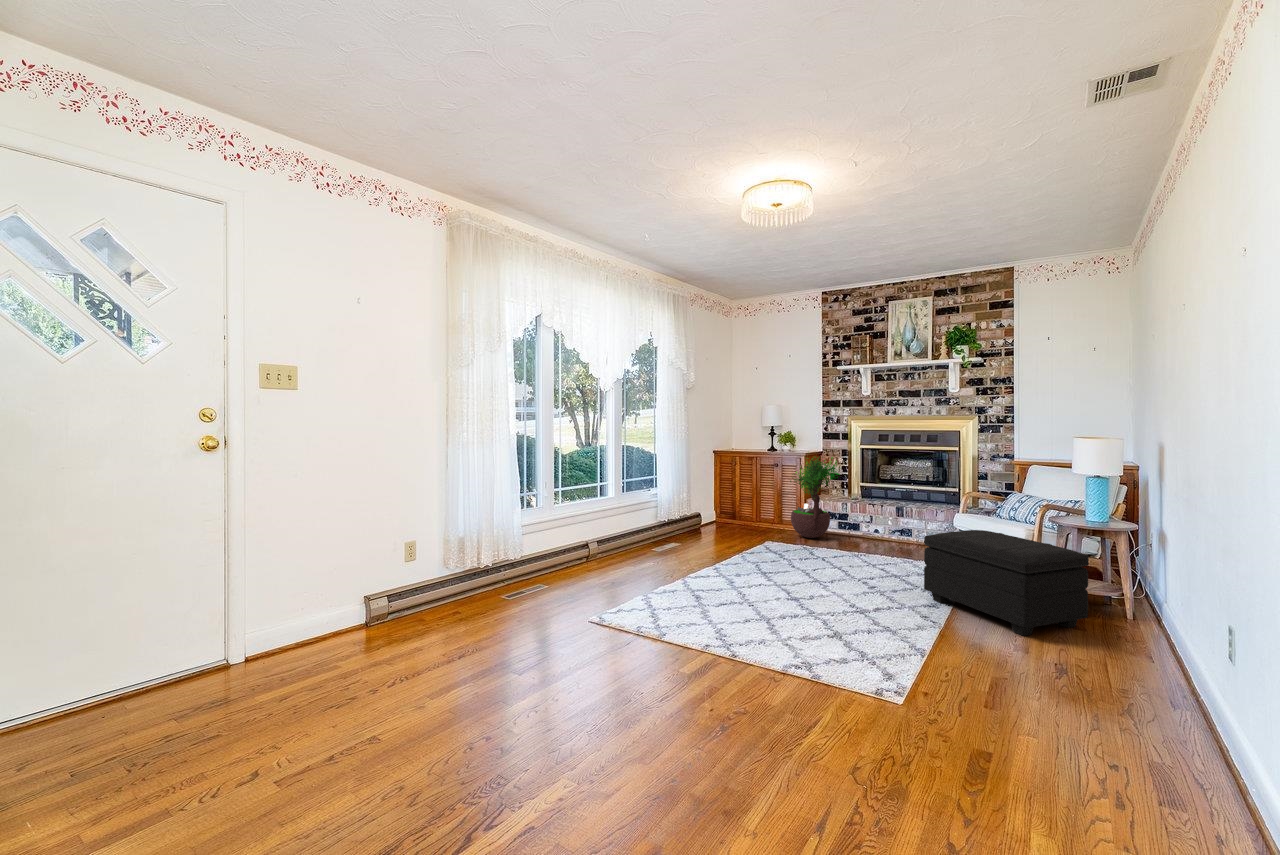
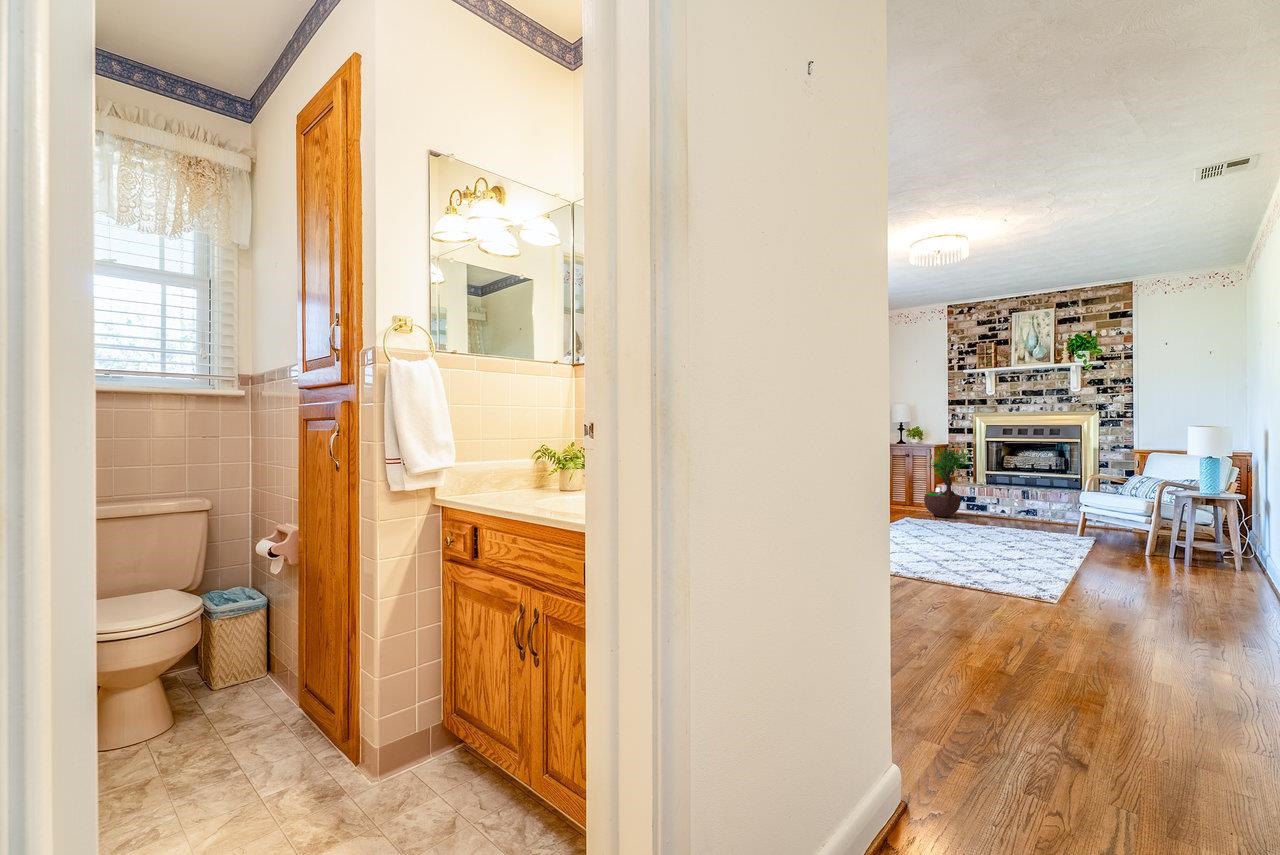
footstool: present [924,530,1089,636] -> none [1059,500,1202,573]

